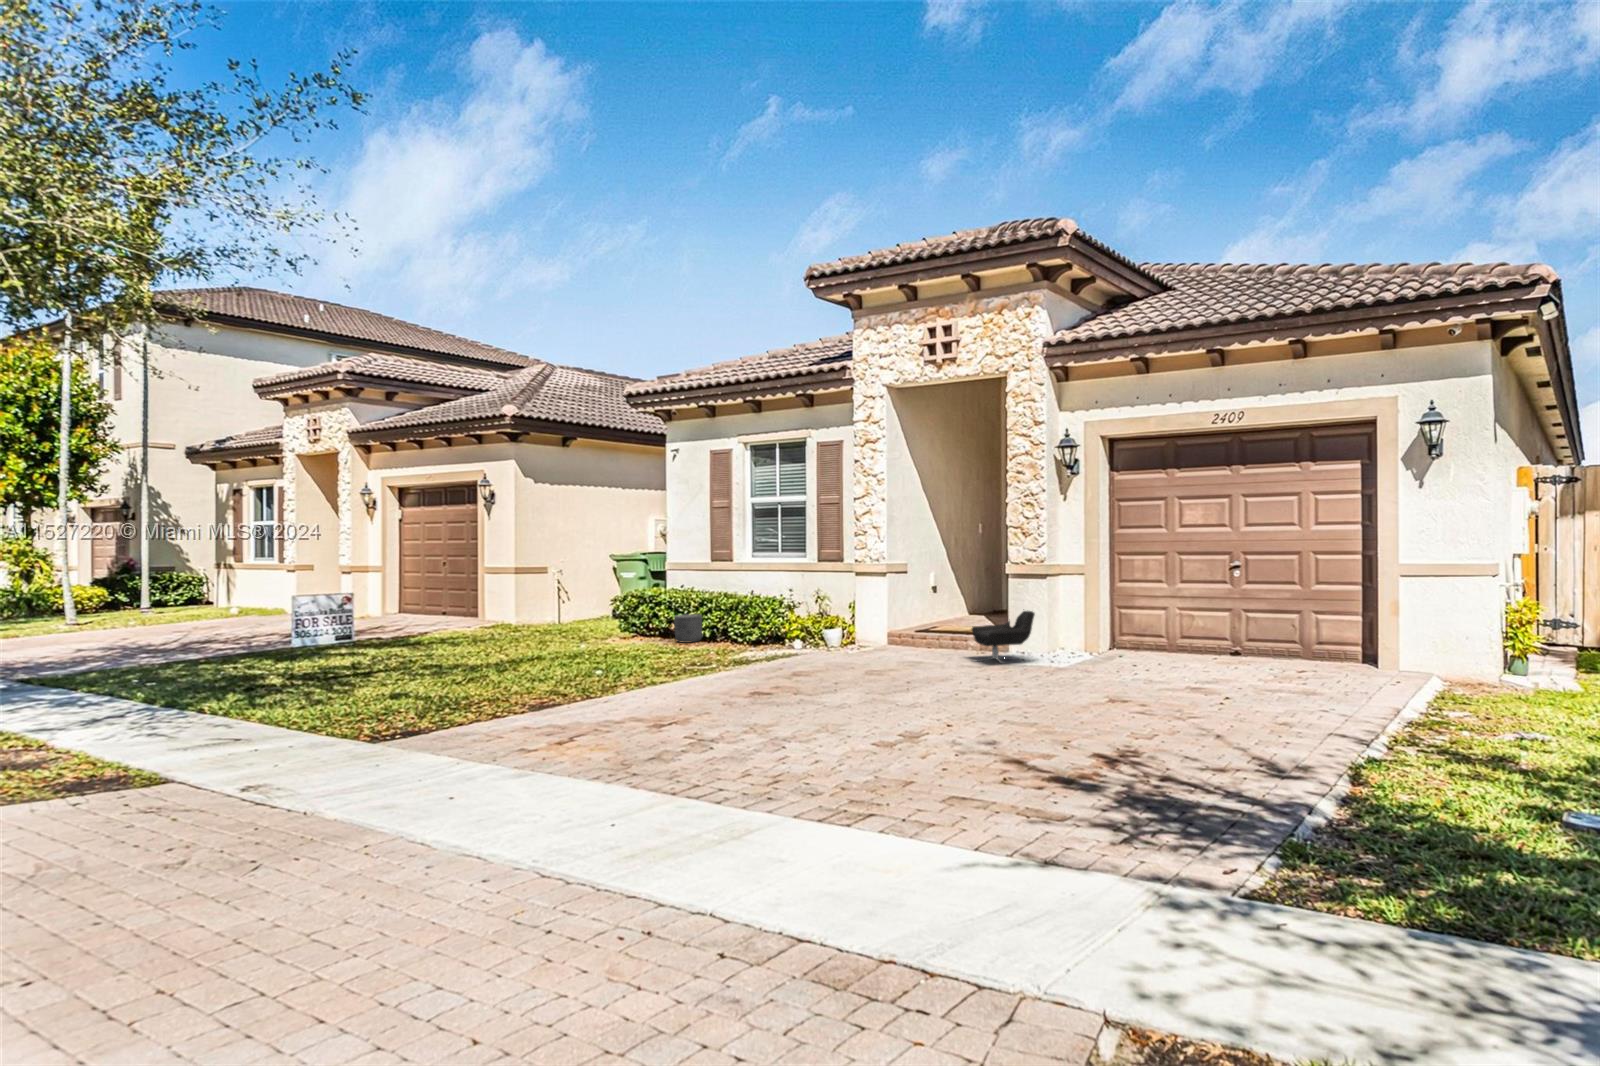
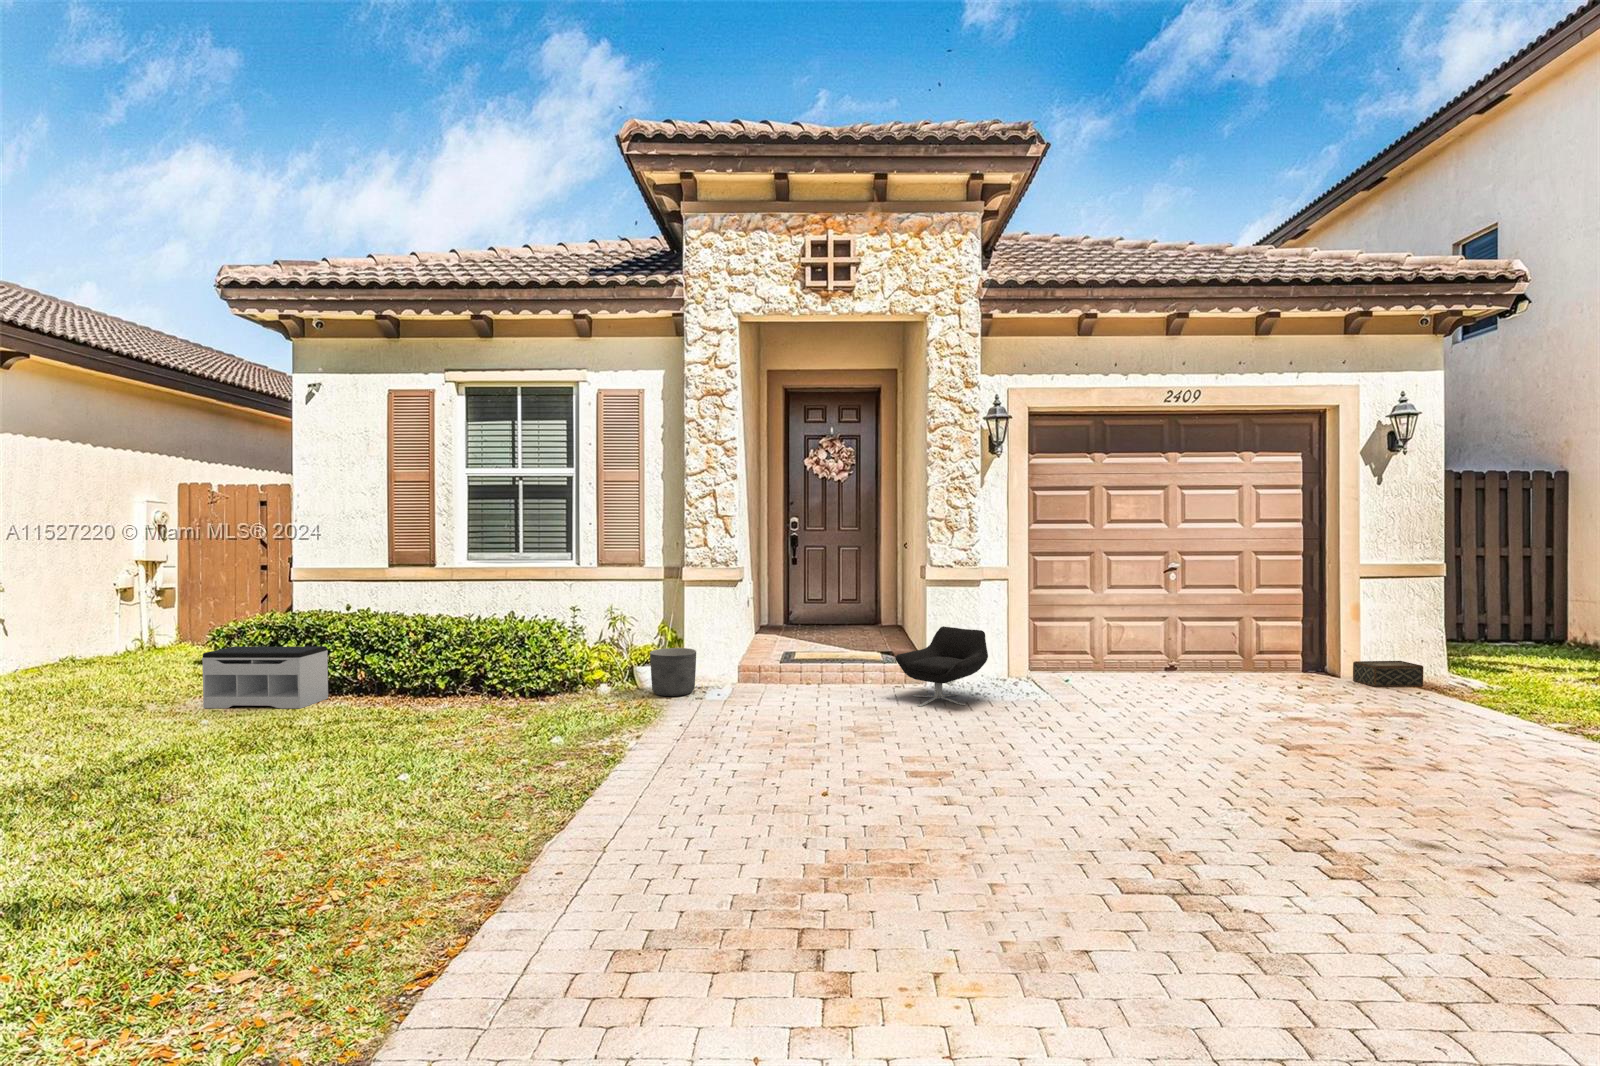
bench: none [618,605,675,640] -> present [202,646,328,709]
planter: present [674,614,702,643] -> present [650,648,696,696]
woven basket: none [1392,656,1450,682] -> present [1353,661,1423,687]

